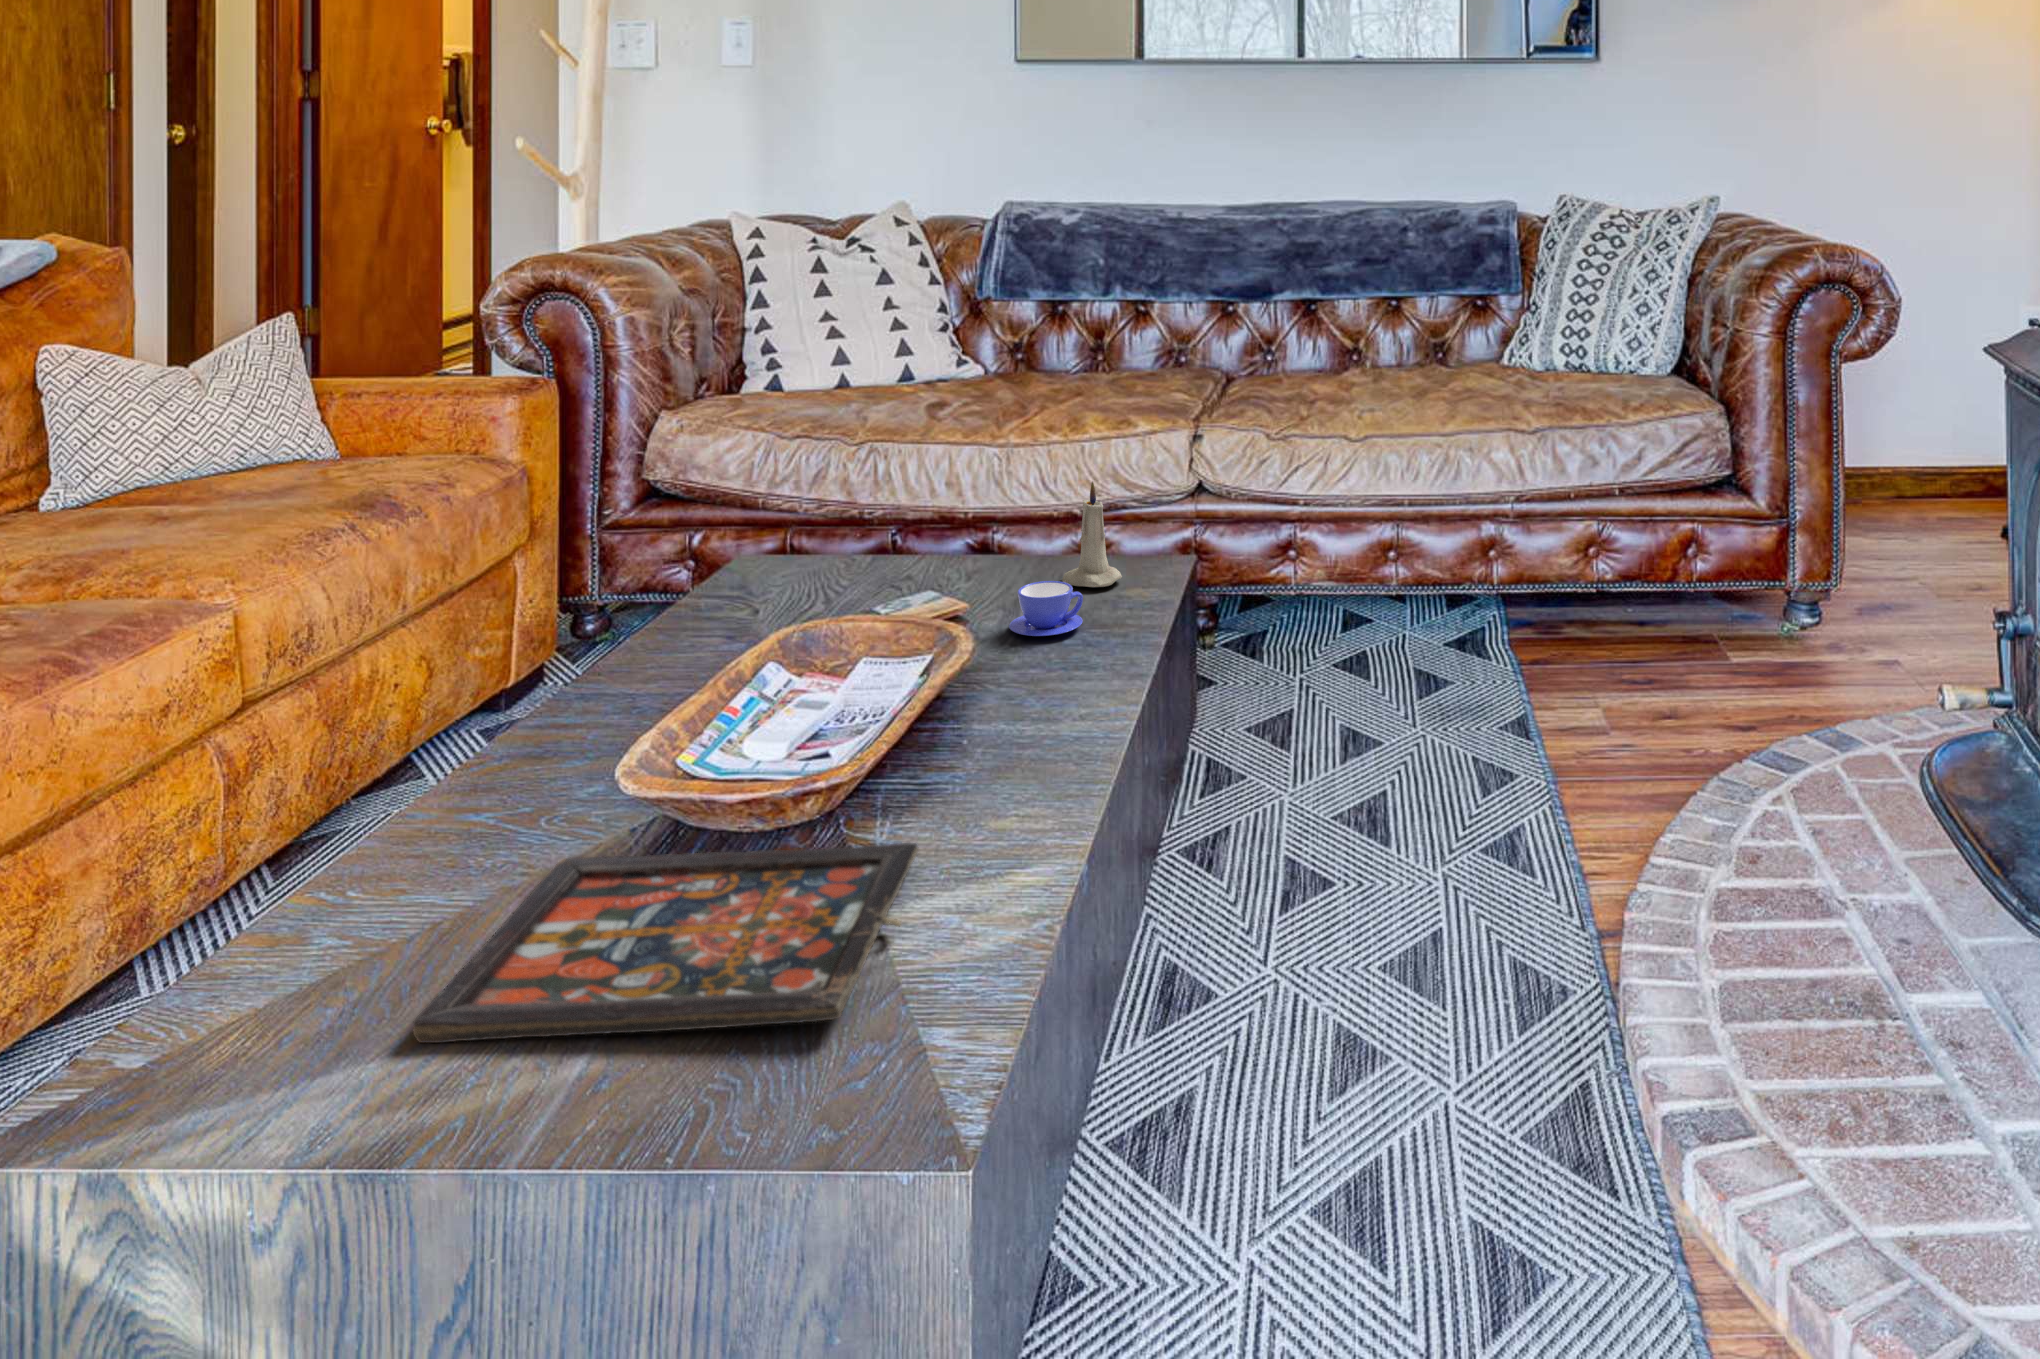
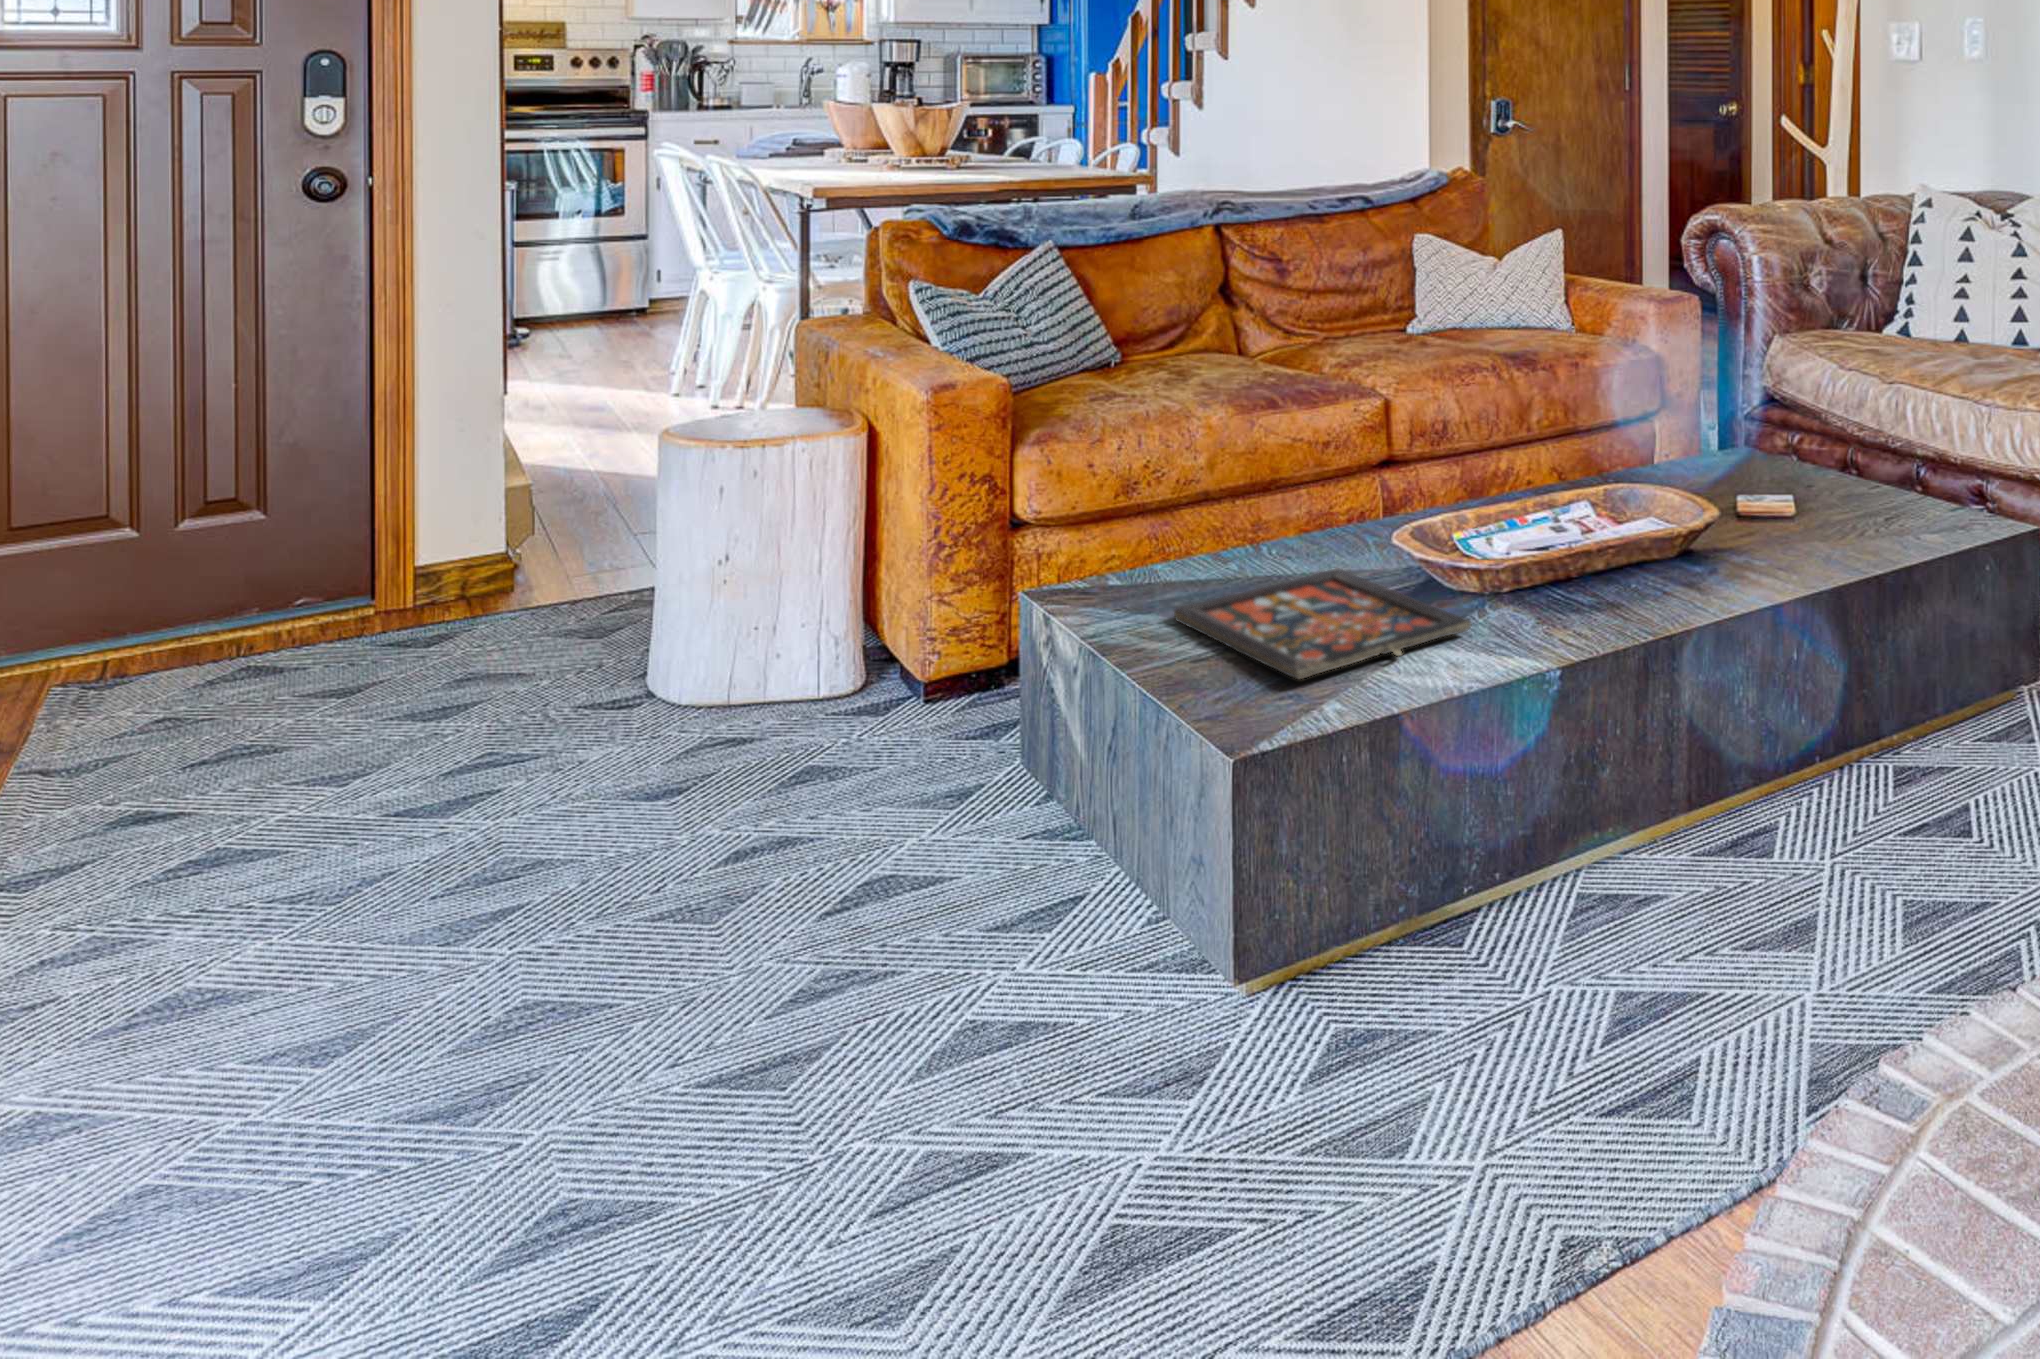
candle: present [1062,482,1122,587] -> none [1873,433,1922,526]
teacup: present [1009,581,1083,636] -> none [1771,502,1832,545]

